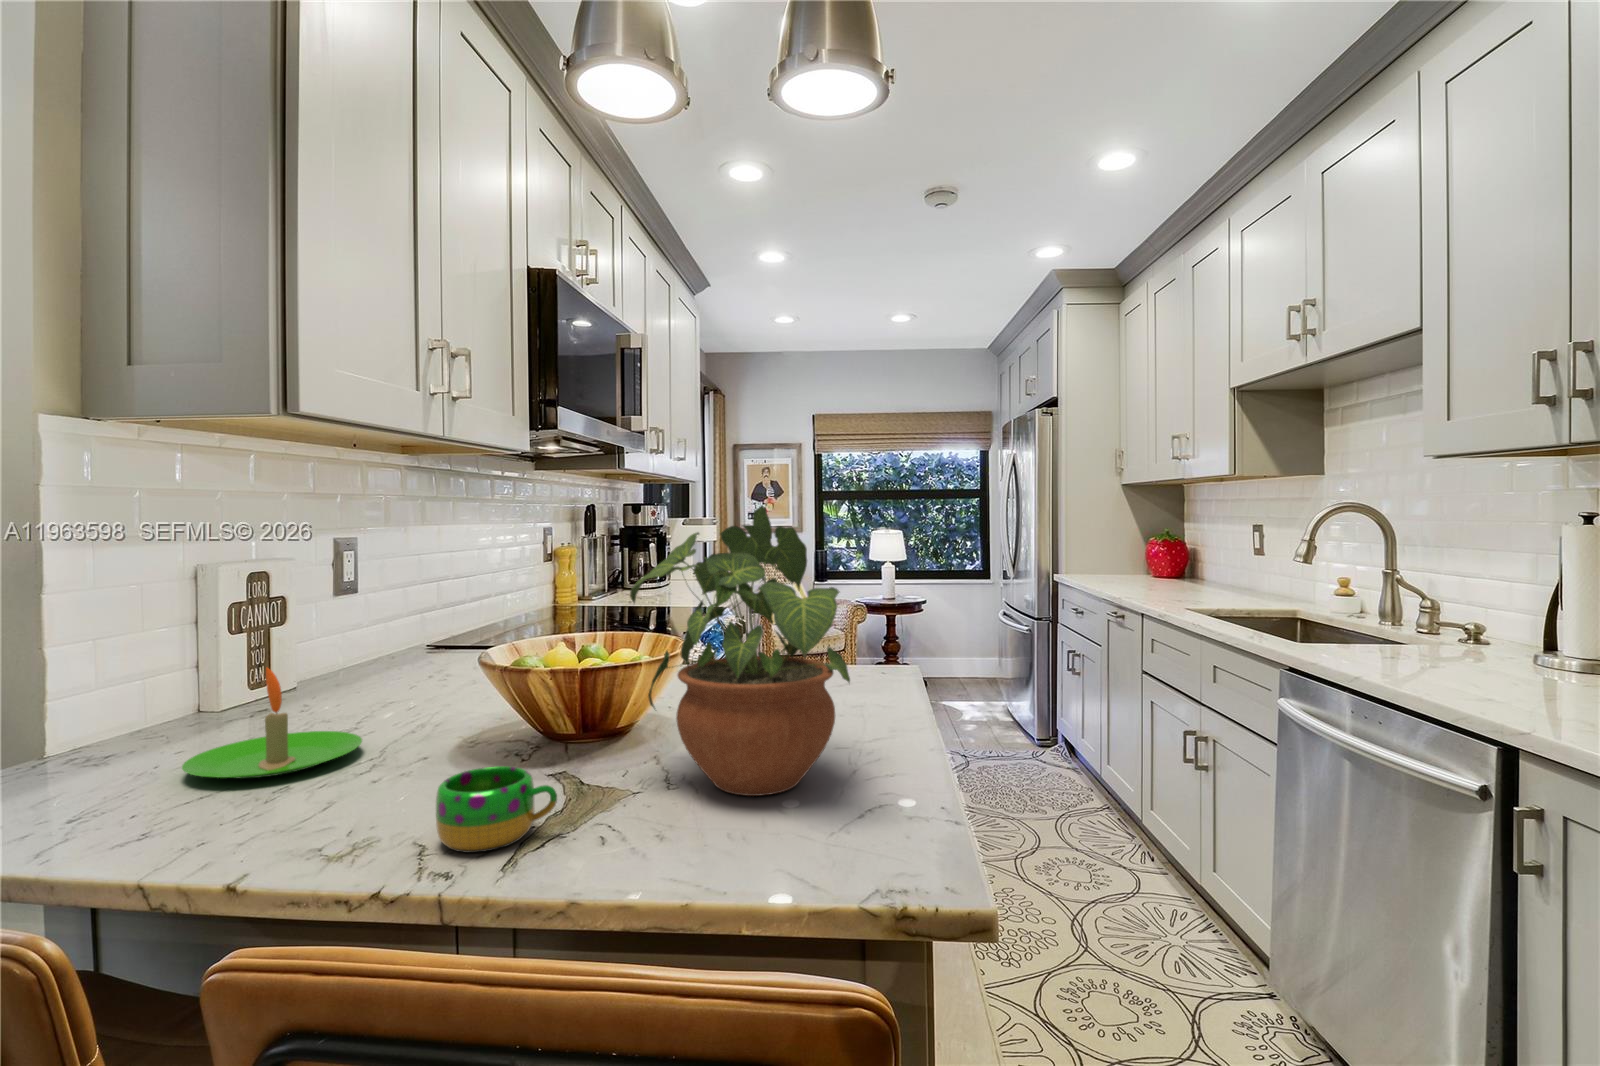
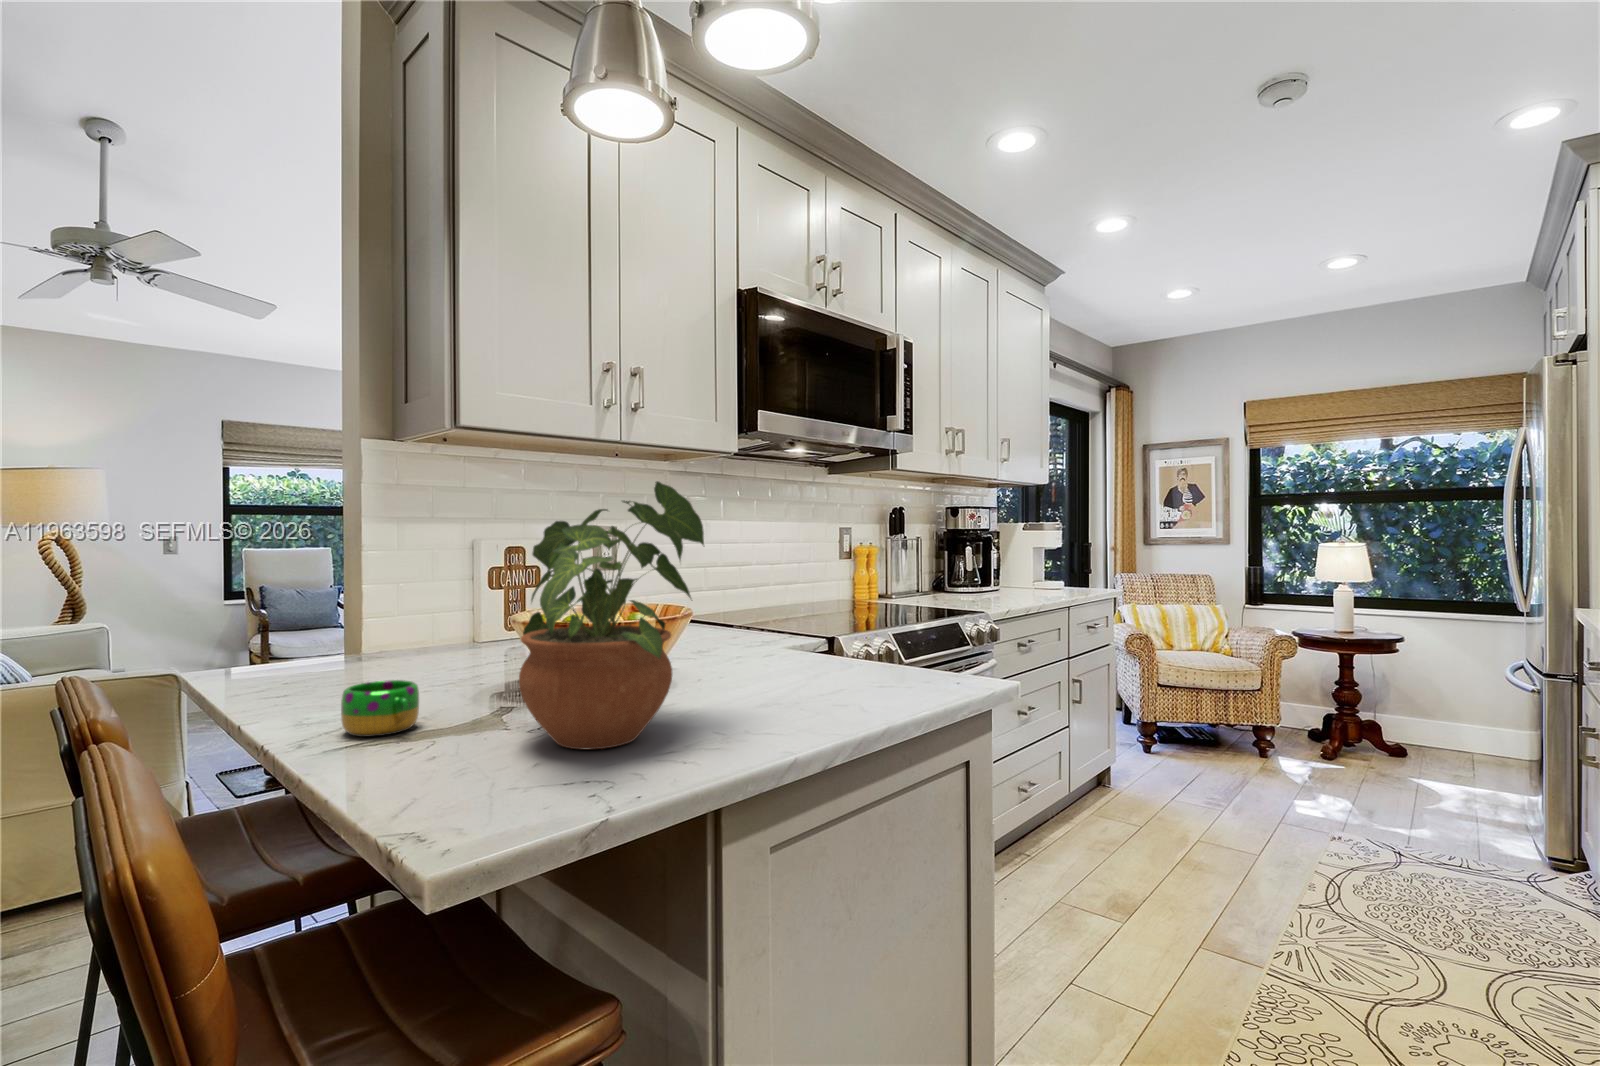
candle: present [182,668,362,779] -> none [368,604,482,676]

